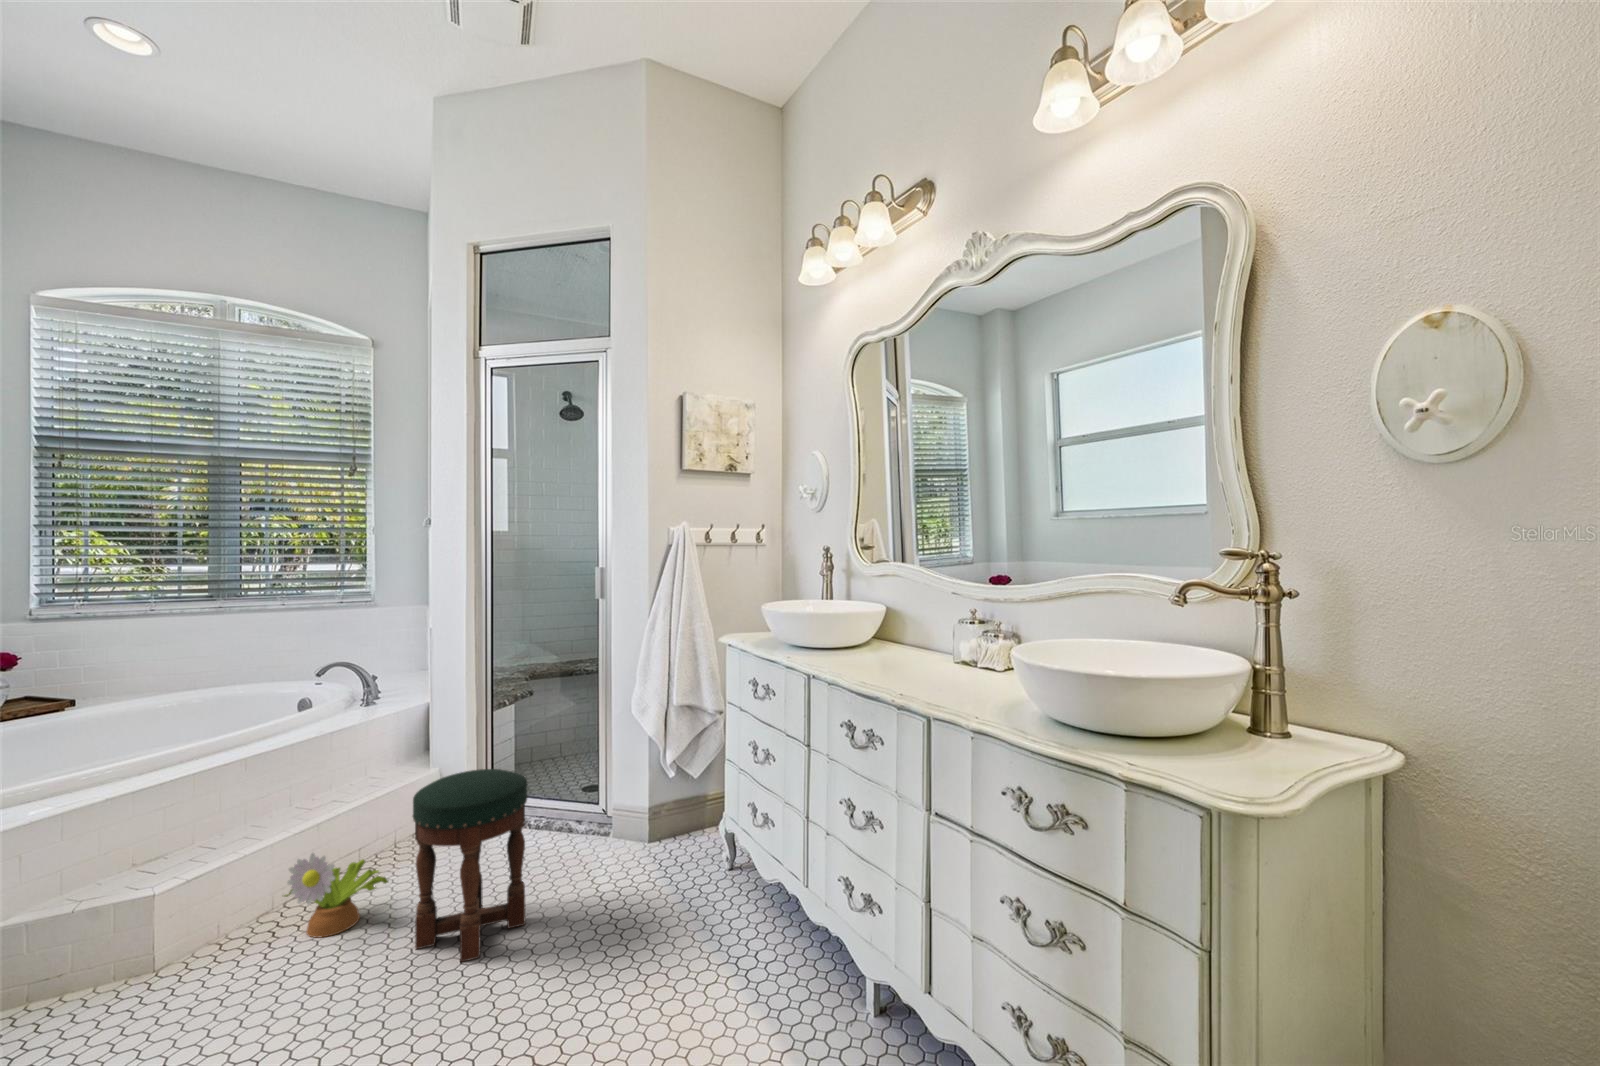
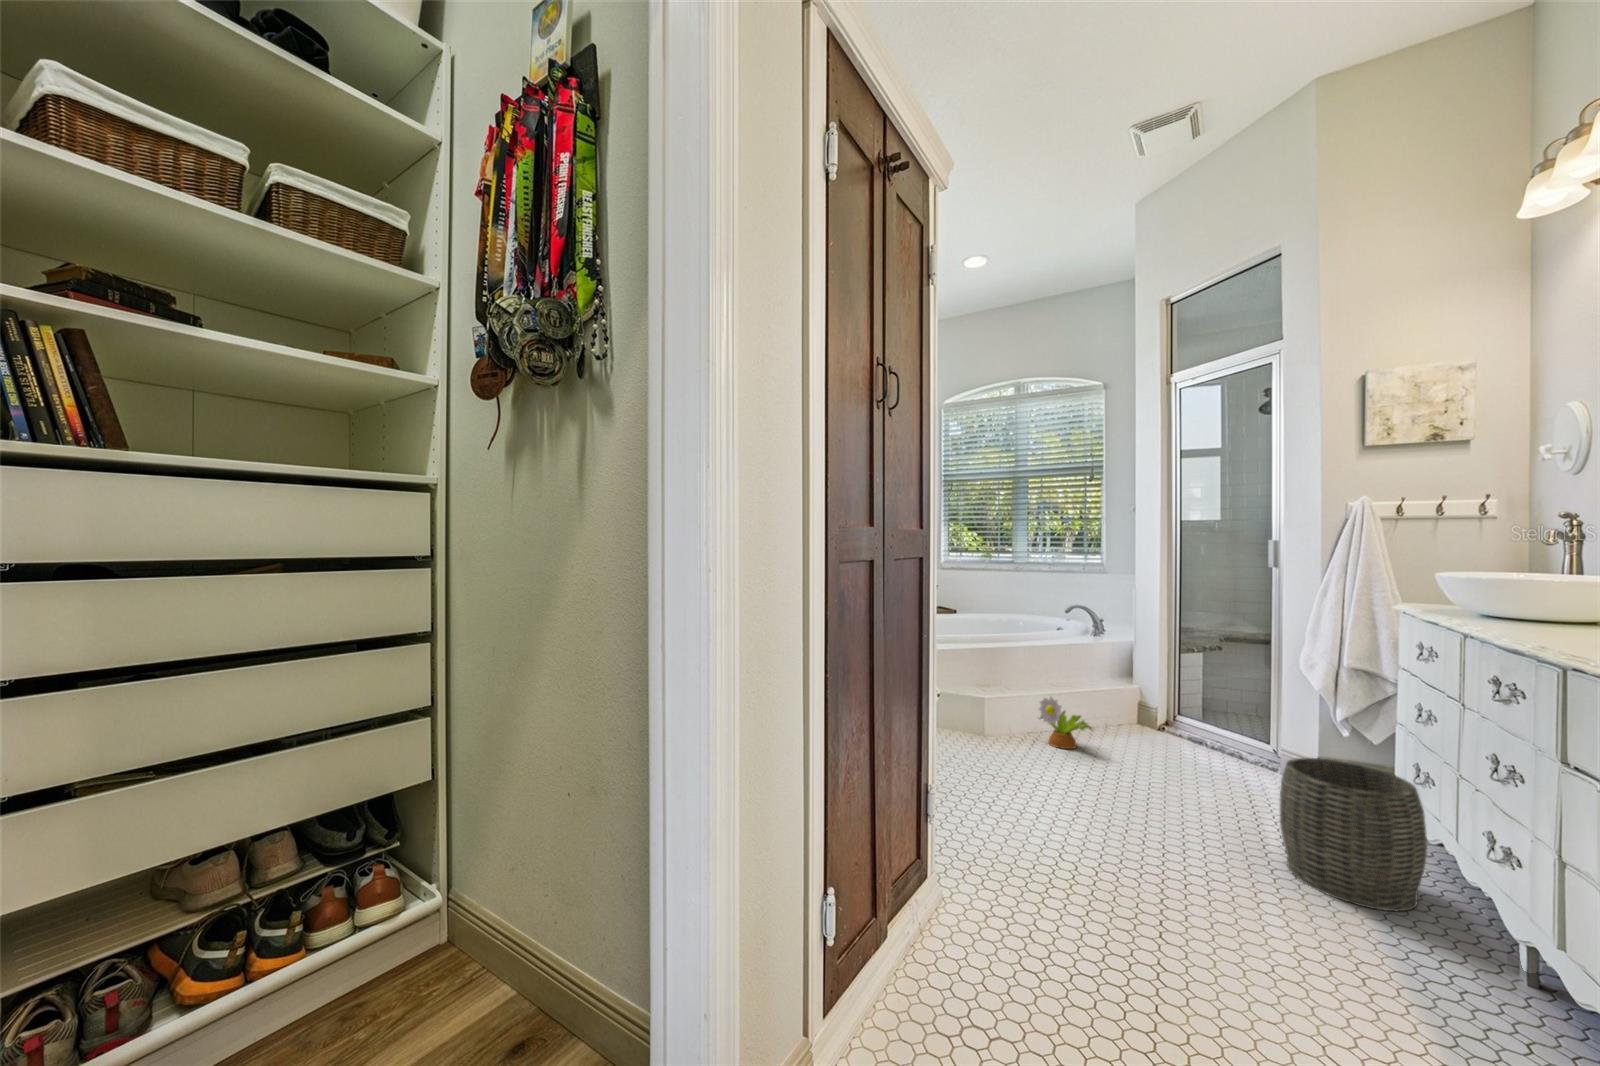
stool: present [413,769,528,962] -> none [1104,670,1184,790]
woven basket: none [663,830,787,1015] -> present [1280,758,1427,911]

